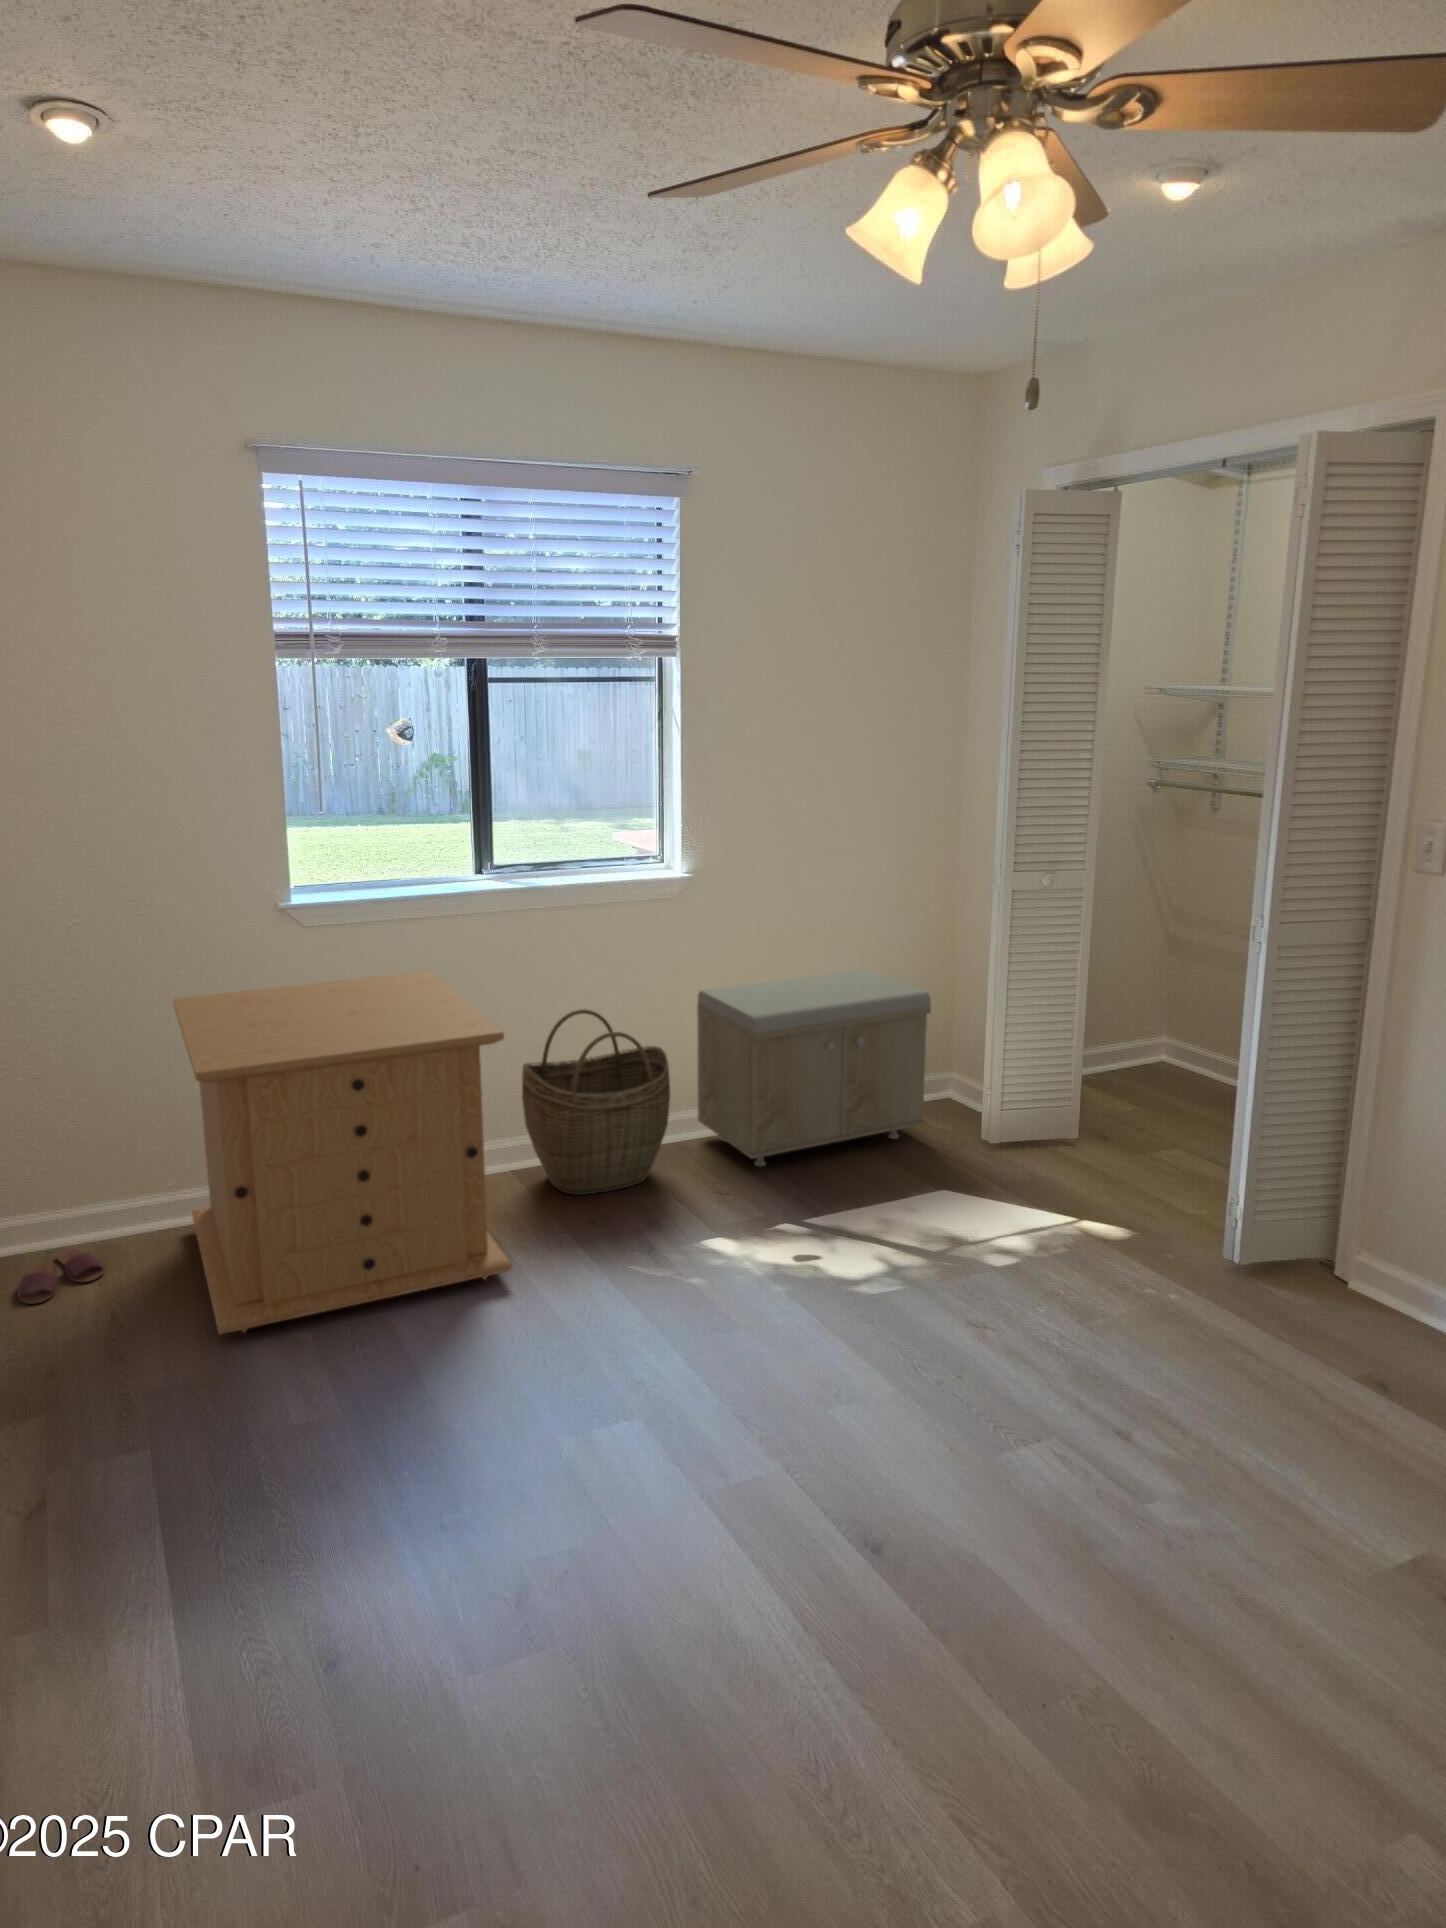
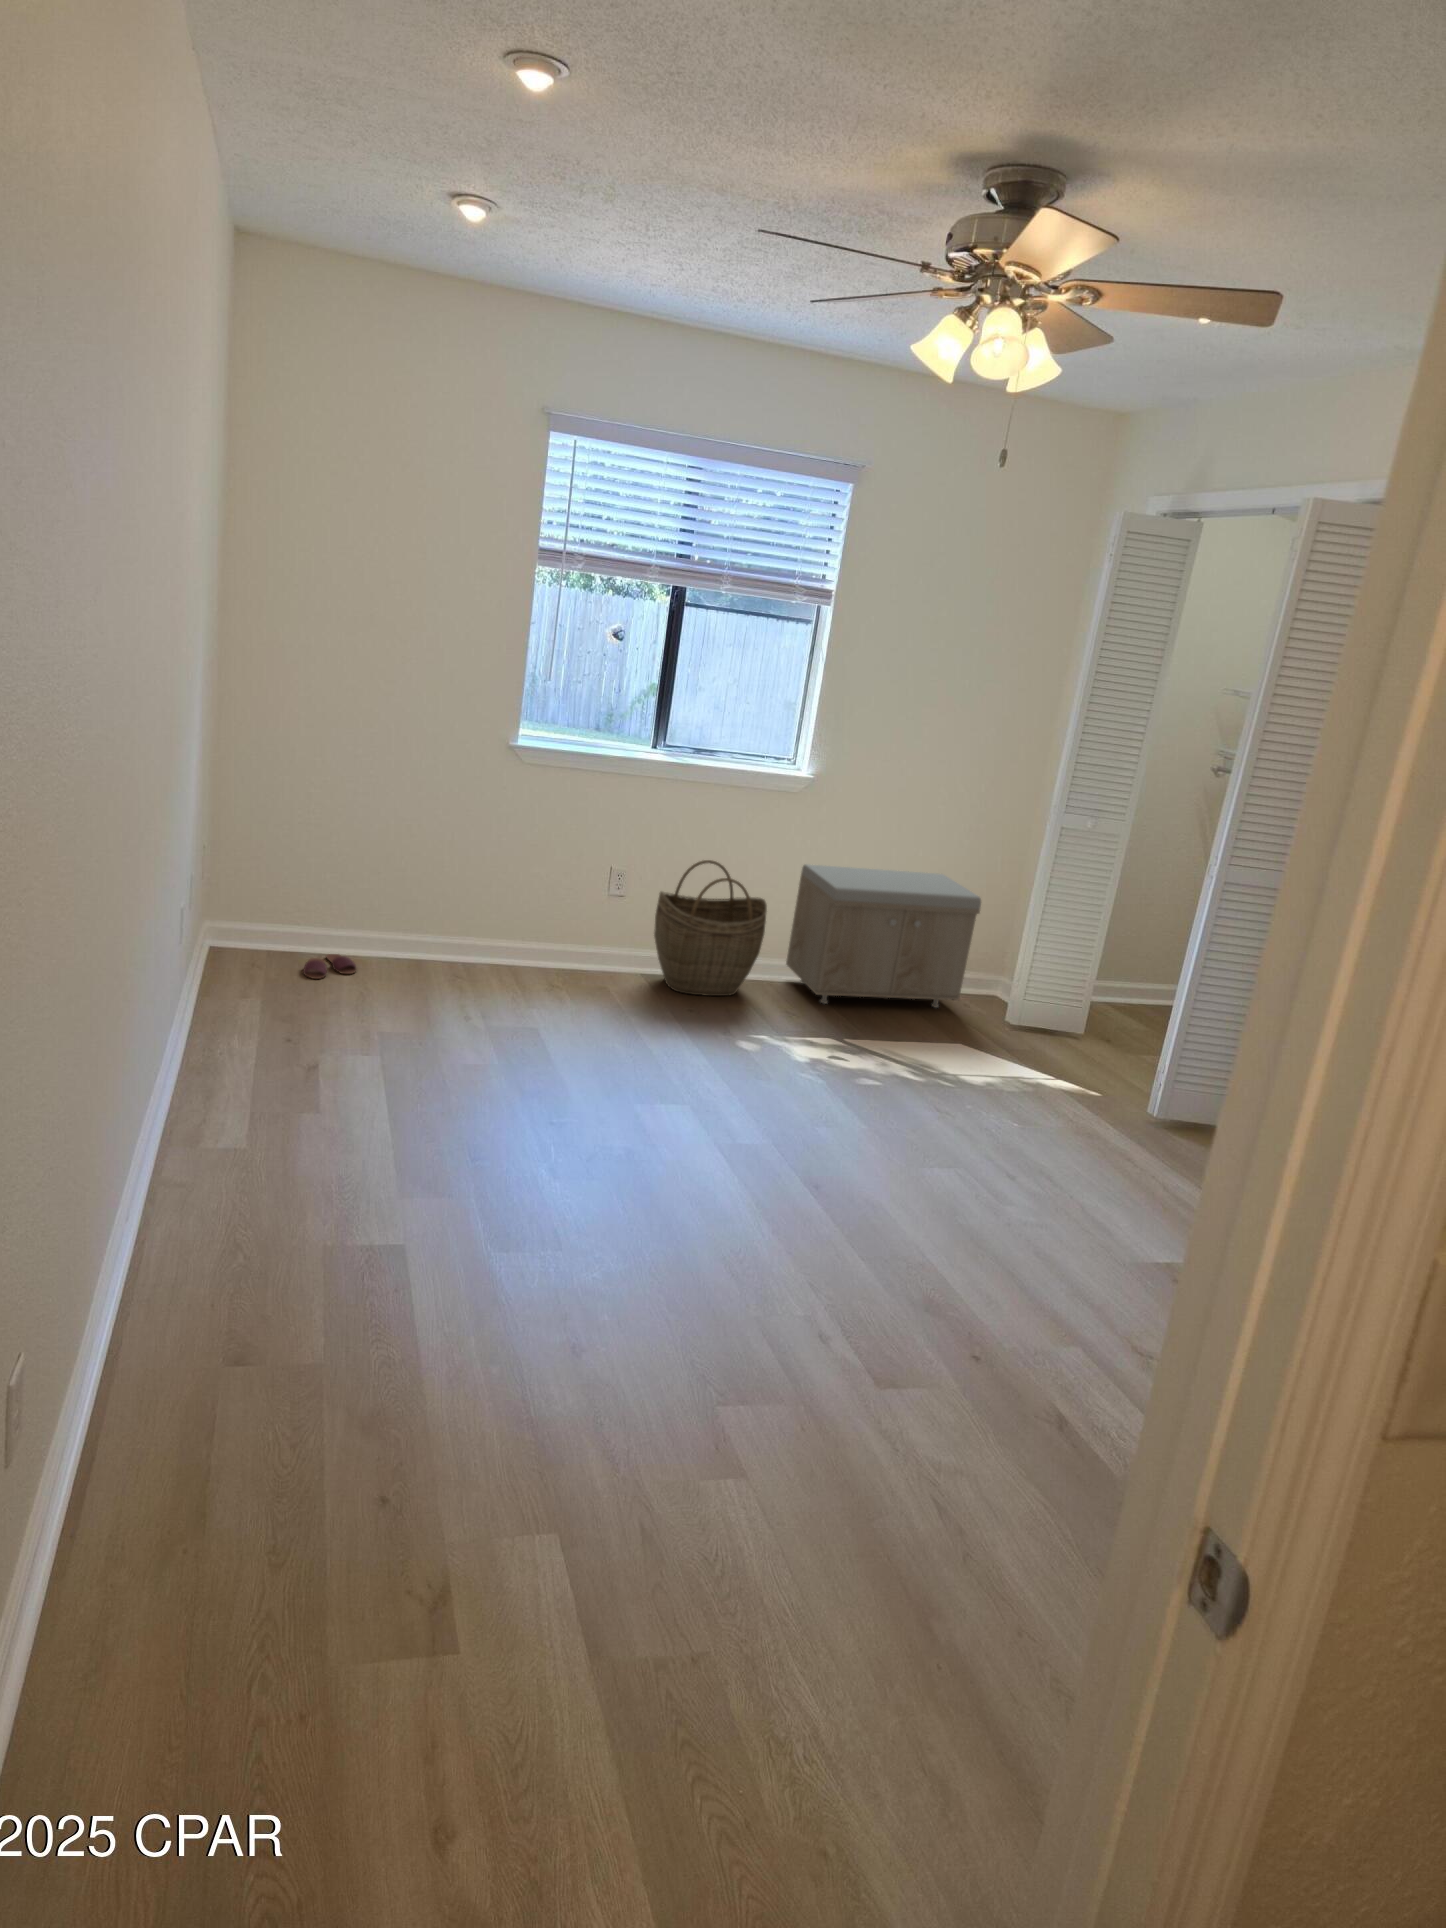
dresser: present [173,971,512,1334] -> none [415,796,647,1027]

